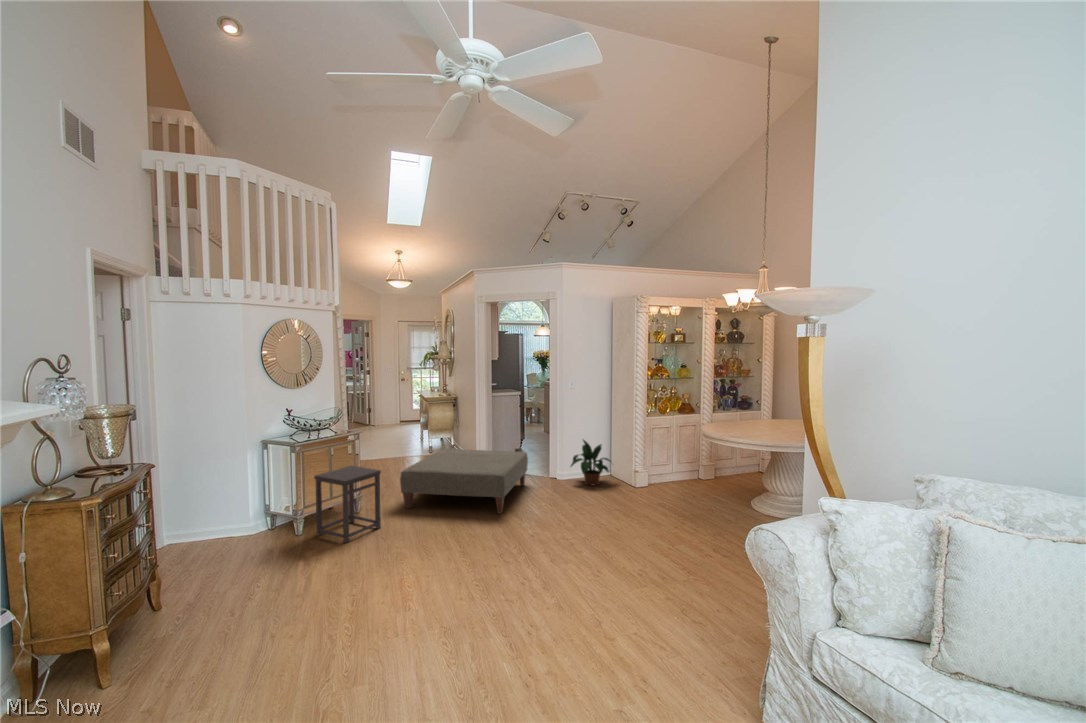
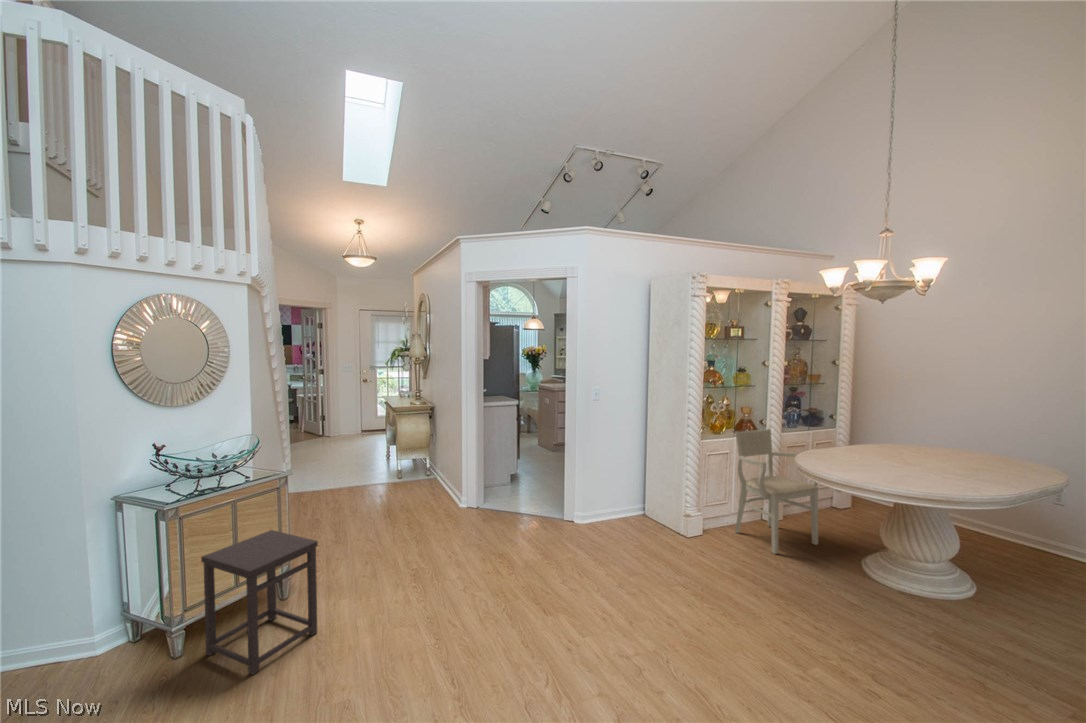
armchair: none [674,410,734,497] -> present [735,429,818,554]
potted plant: present [571,440,611,485] -> none [594,470,653,534]
ottoman: present [400,449,528,514] -> none [352,484,536,595]

